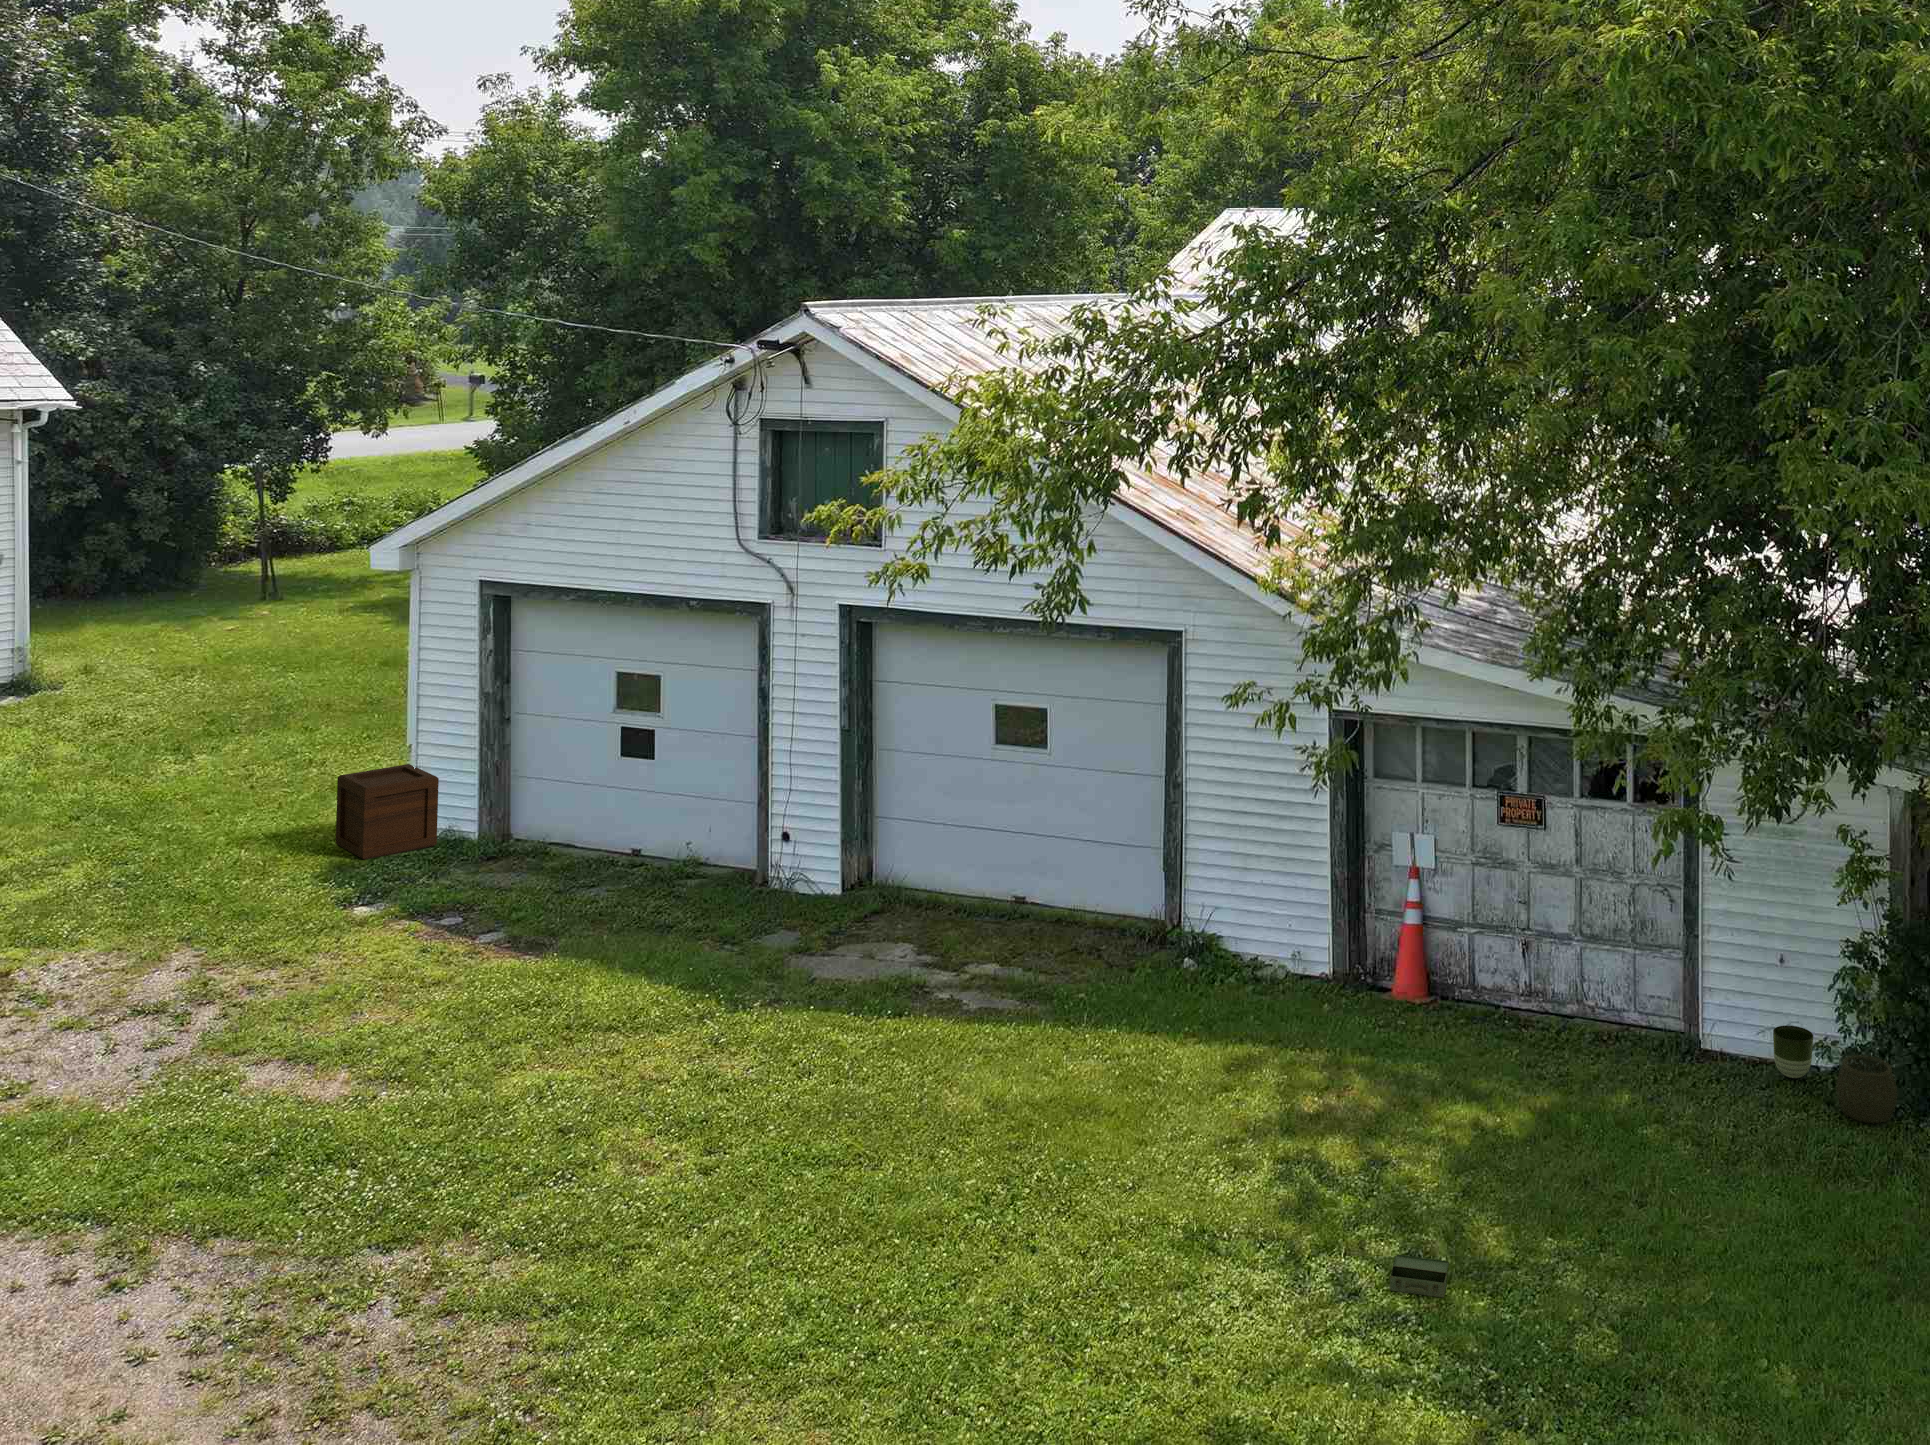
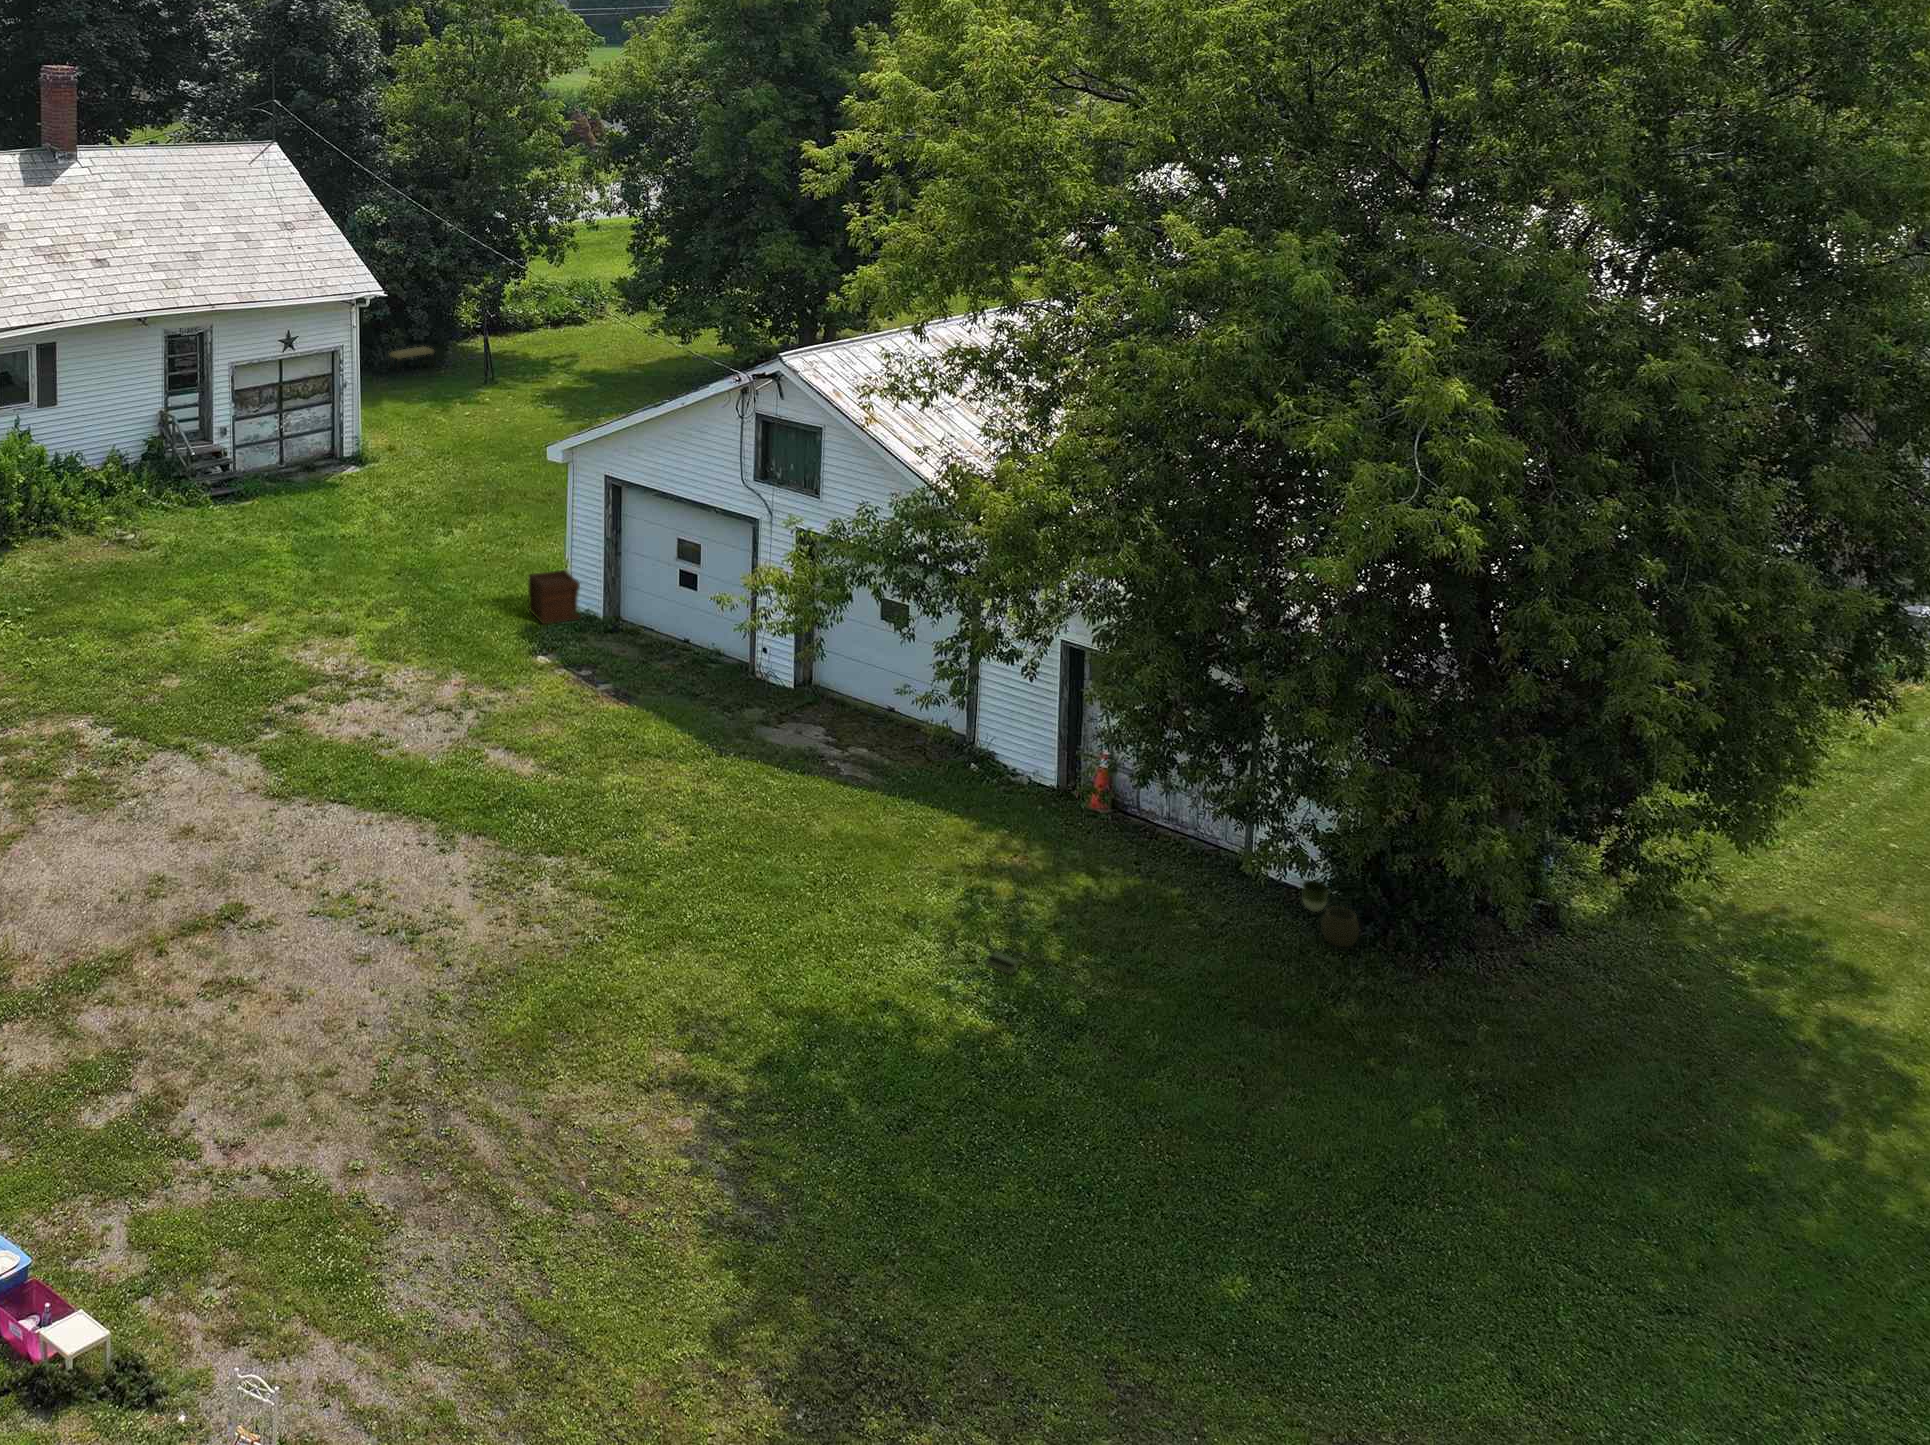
bench: none [101,559,181,595] -> present [390,347,434,369]

